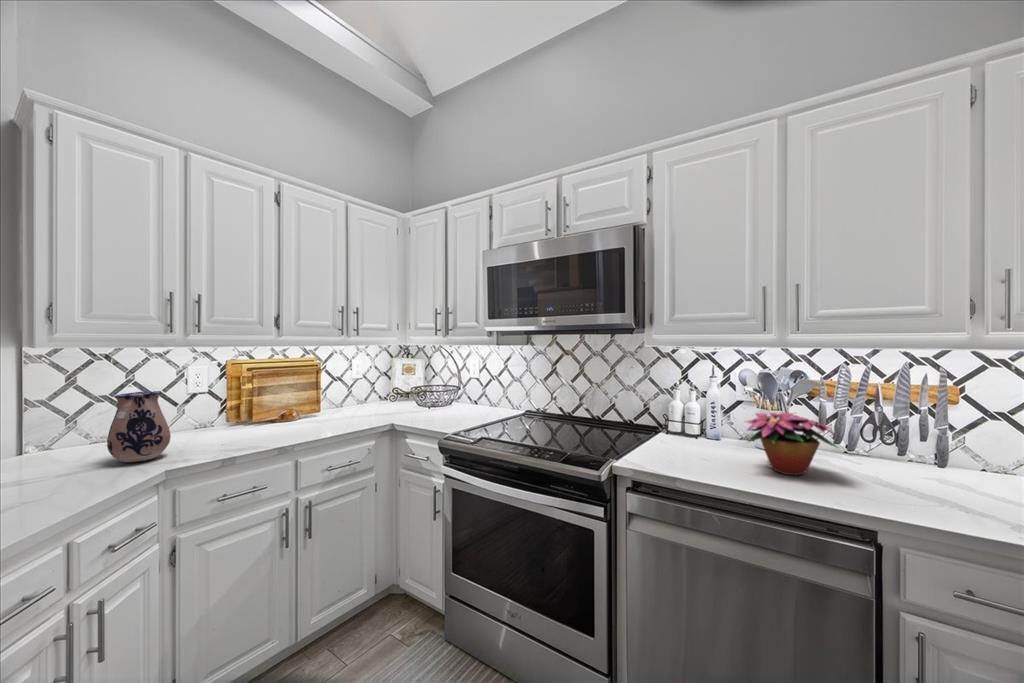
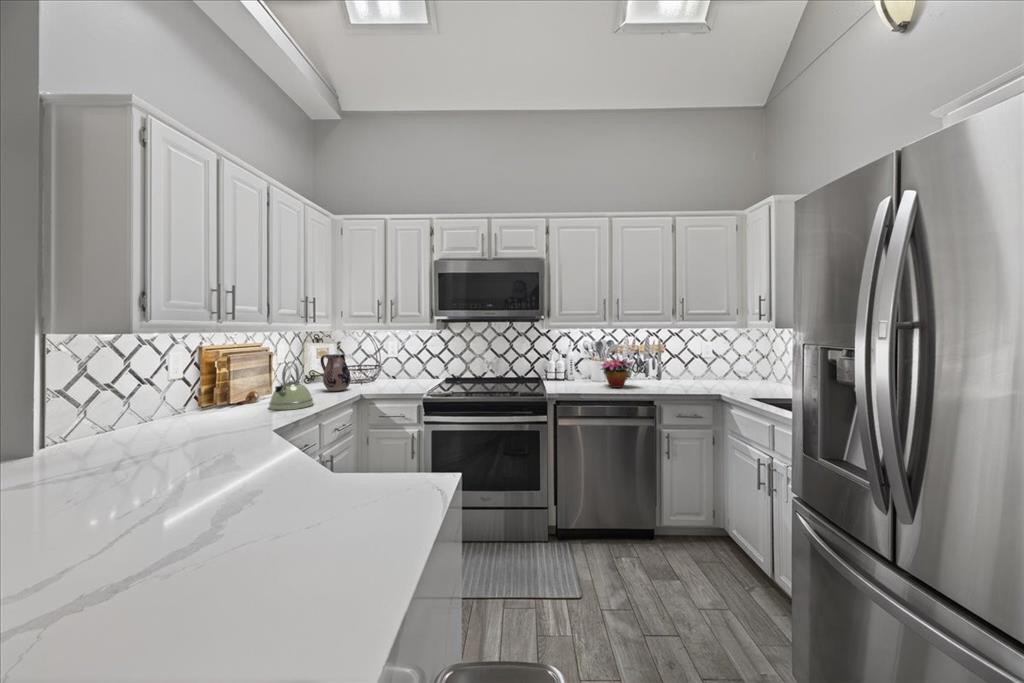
kettle: none [255,381,312,438] -> present [269,362,314,410]
ceramic pitcher: present [107,392,171,462] -> present [320,354,351,391]

